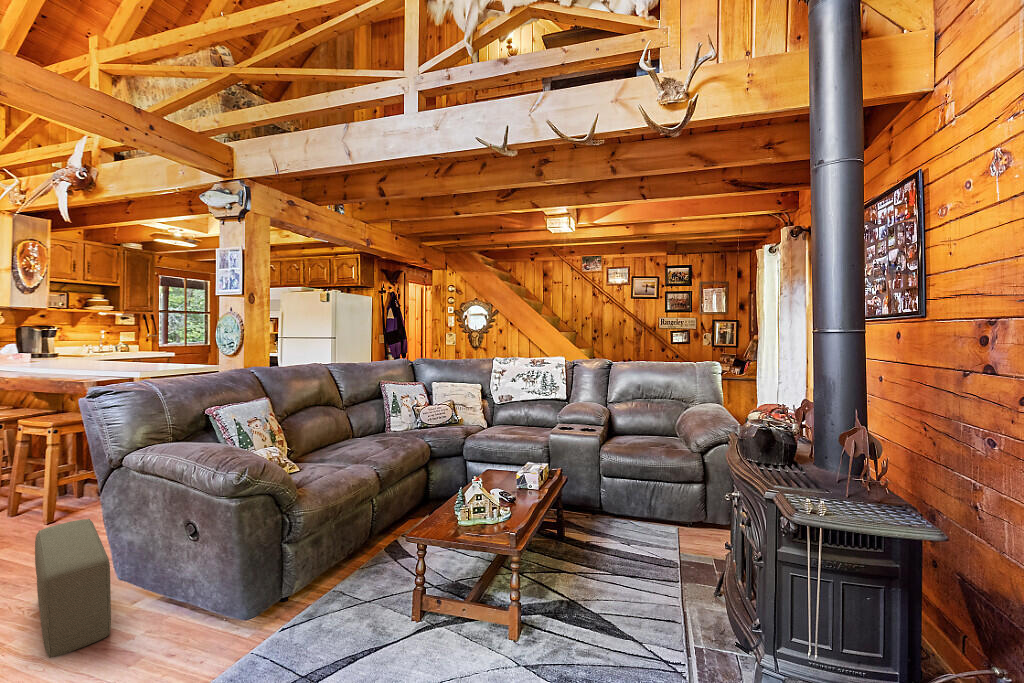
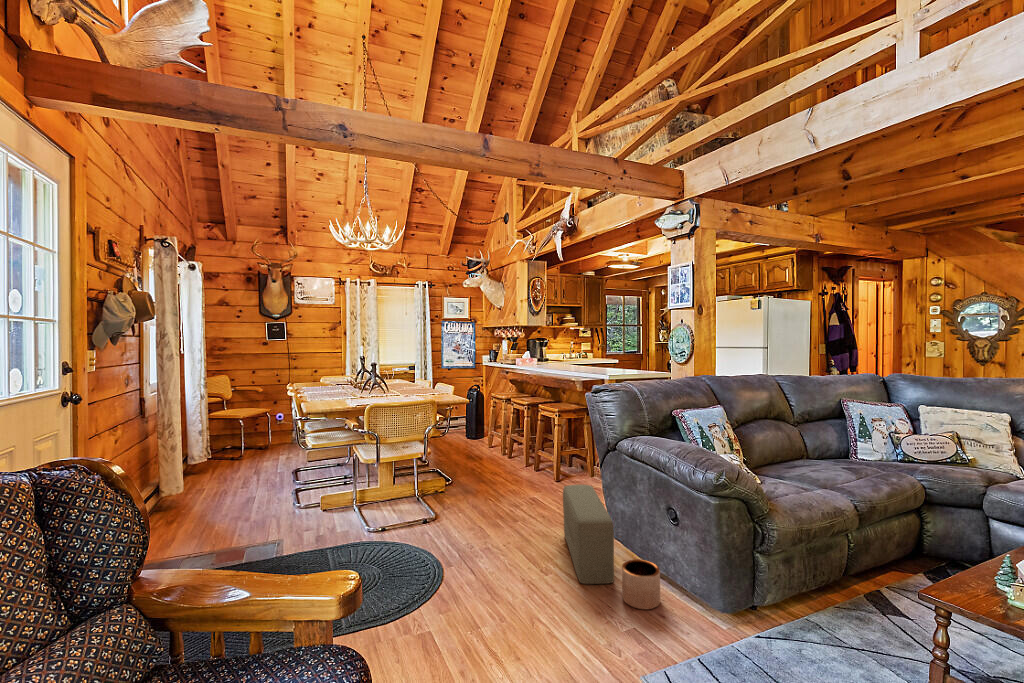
planter: none [117,592,175,656] -> present [622,559,661,609]

